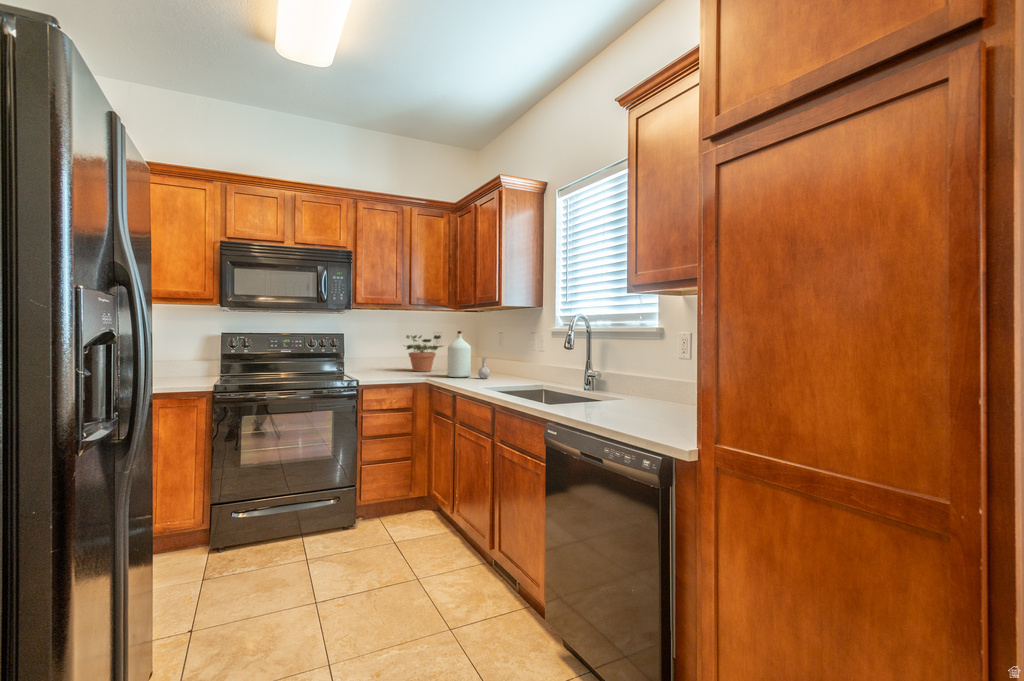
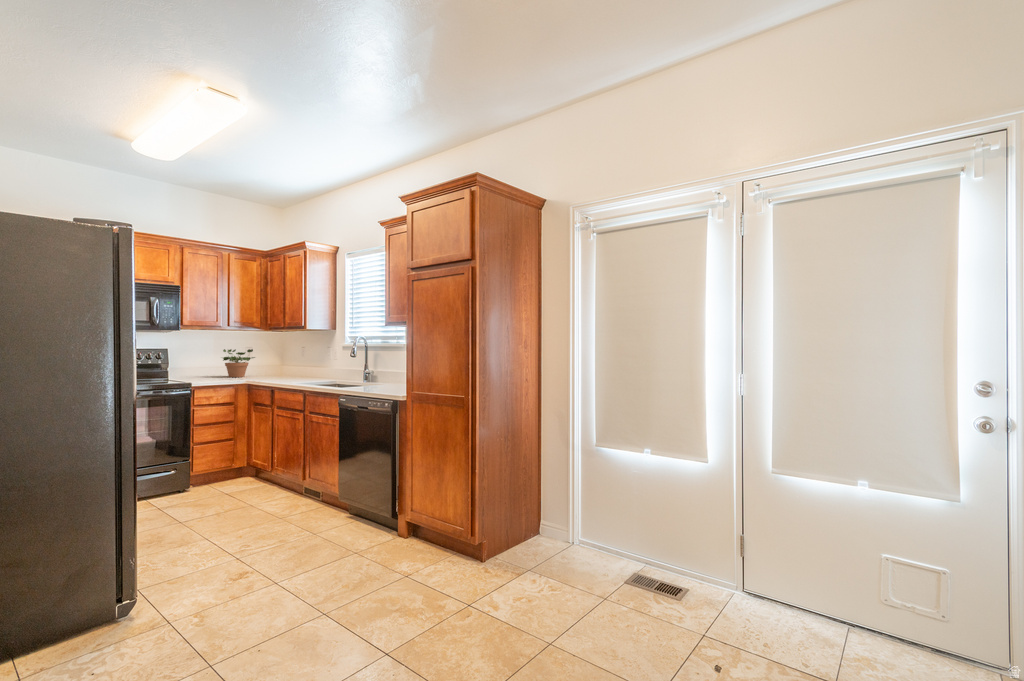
bottle: present [447,331,490,379] -> none [262,346,296,379]

